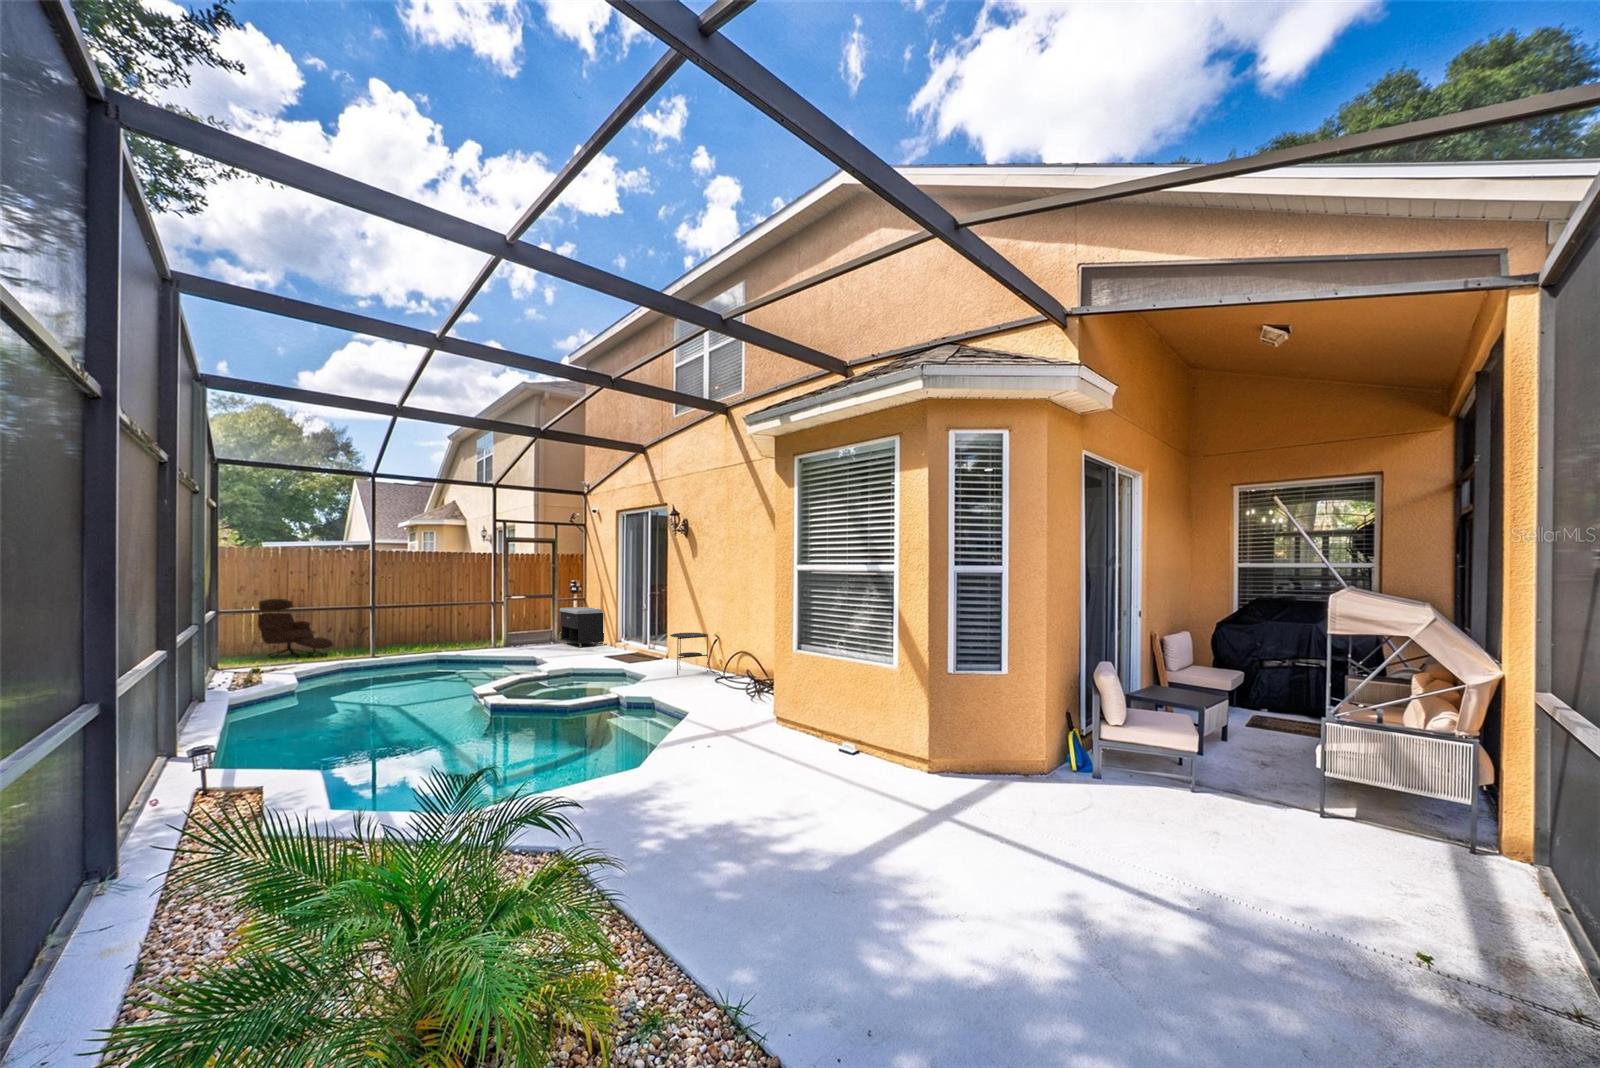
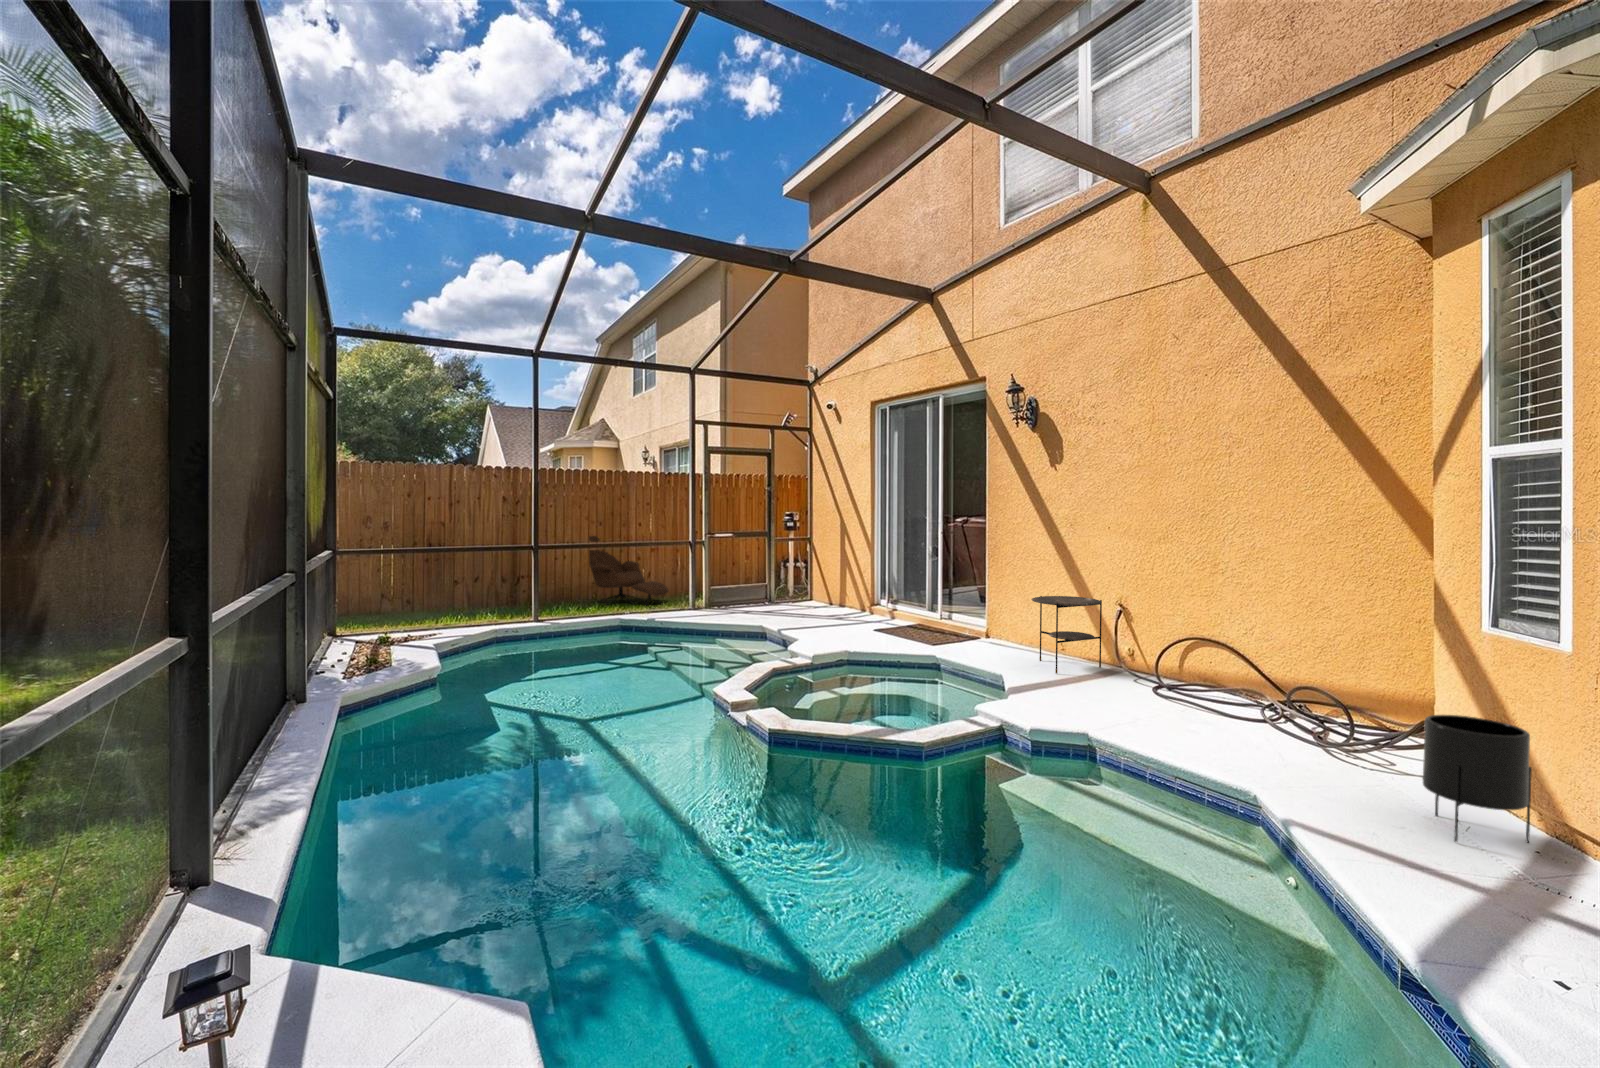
lounge chair: present [258,599,333,658] -> present [589,536,668,605]
storage bench: present [559,607,604,647] -> none [778,552,848,612]
planter: none [729,675,758,723] -> present [1423,715,1532,842]

